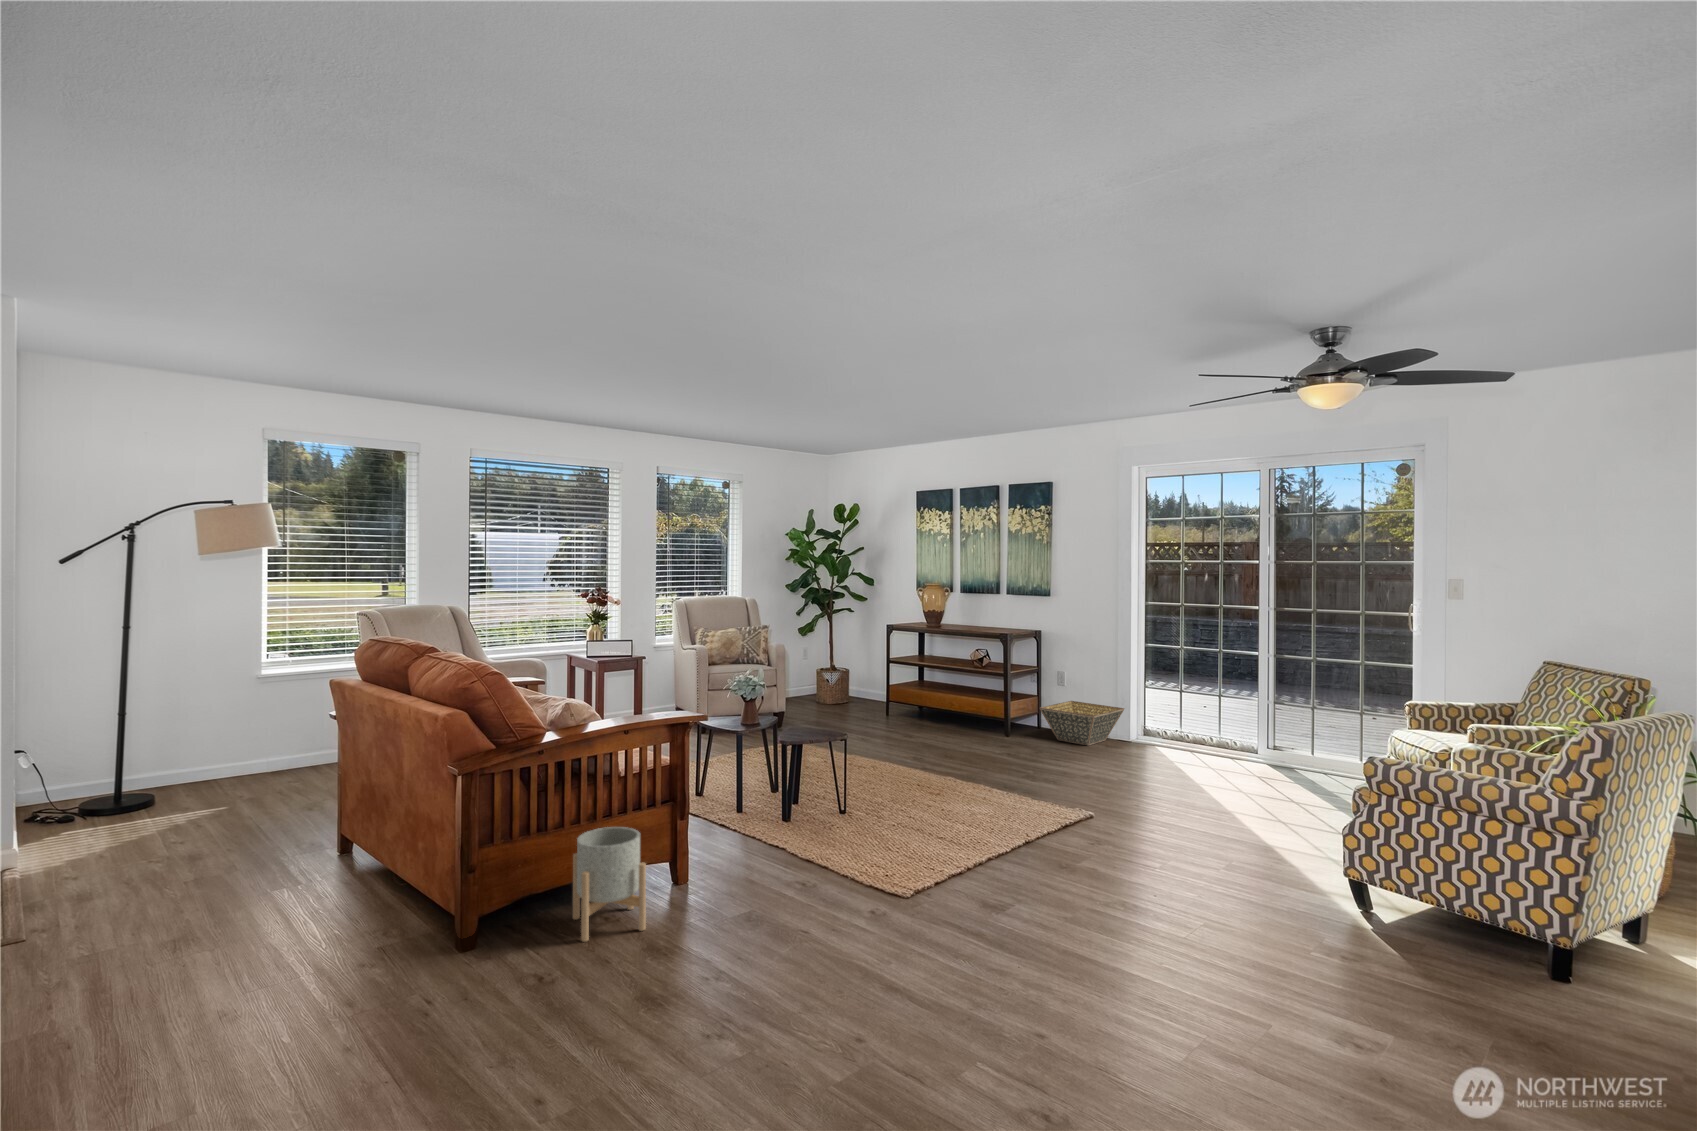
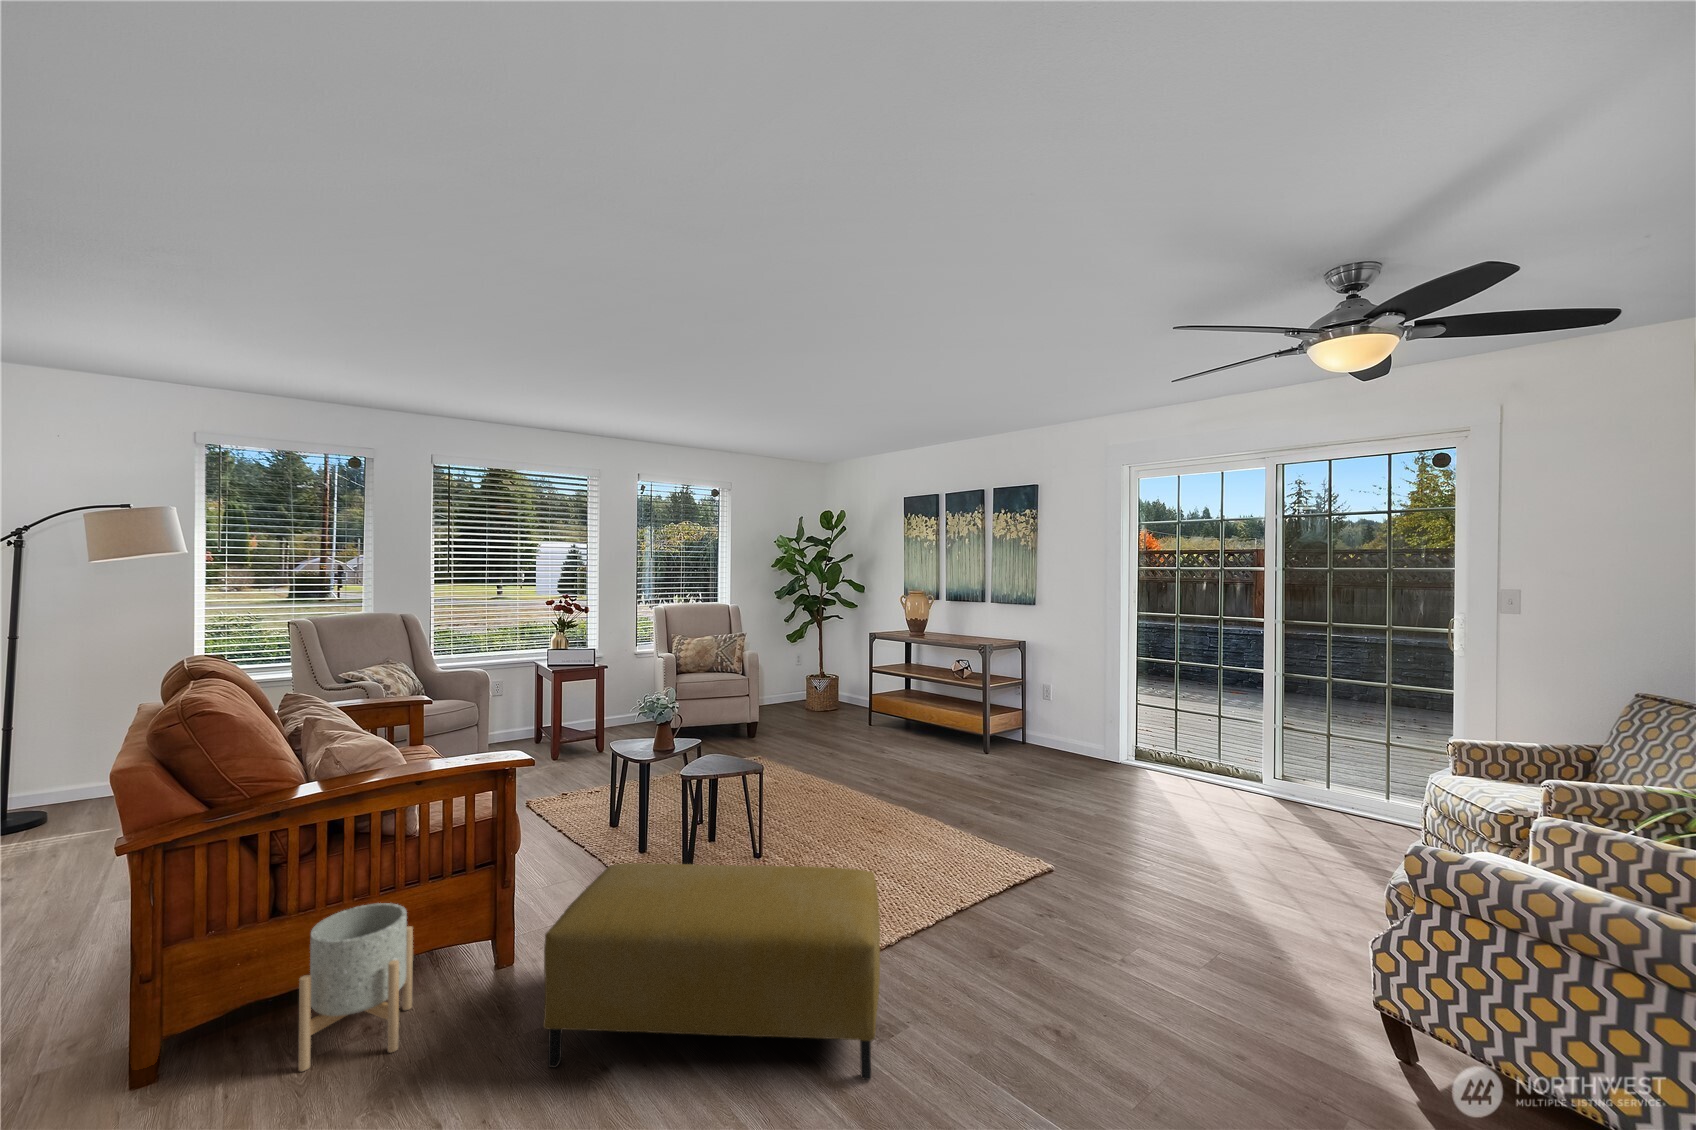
basket: present [1040,701,1124,746] -> none [1019,716,1112,768]
ottoman: none [762,798,1006,934] -> present [543,863,880,1080]

